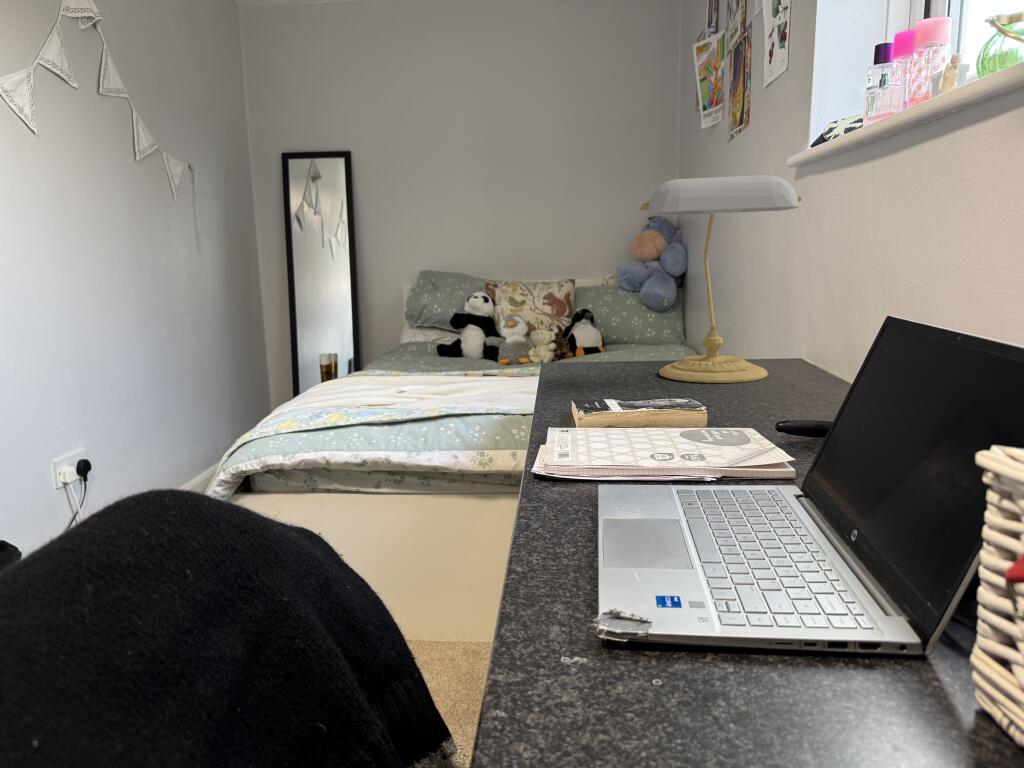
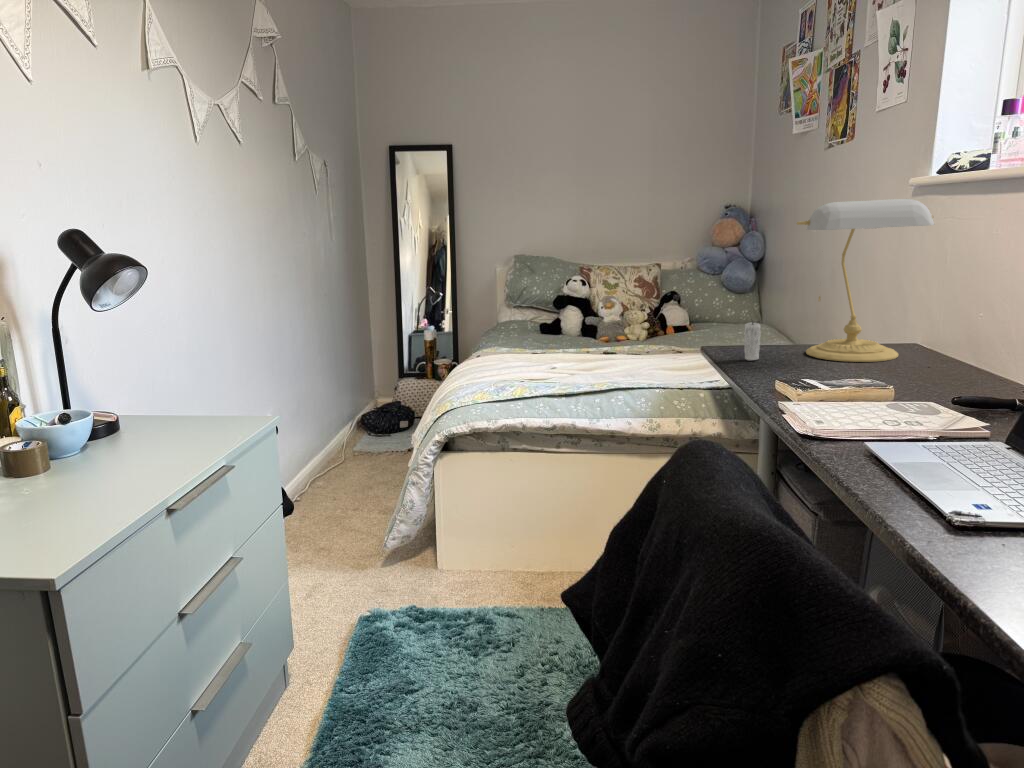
candle: none [576,323,596,380] -> present [744,322,761,360]

